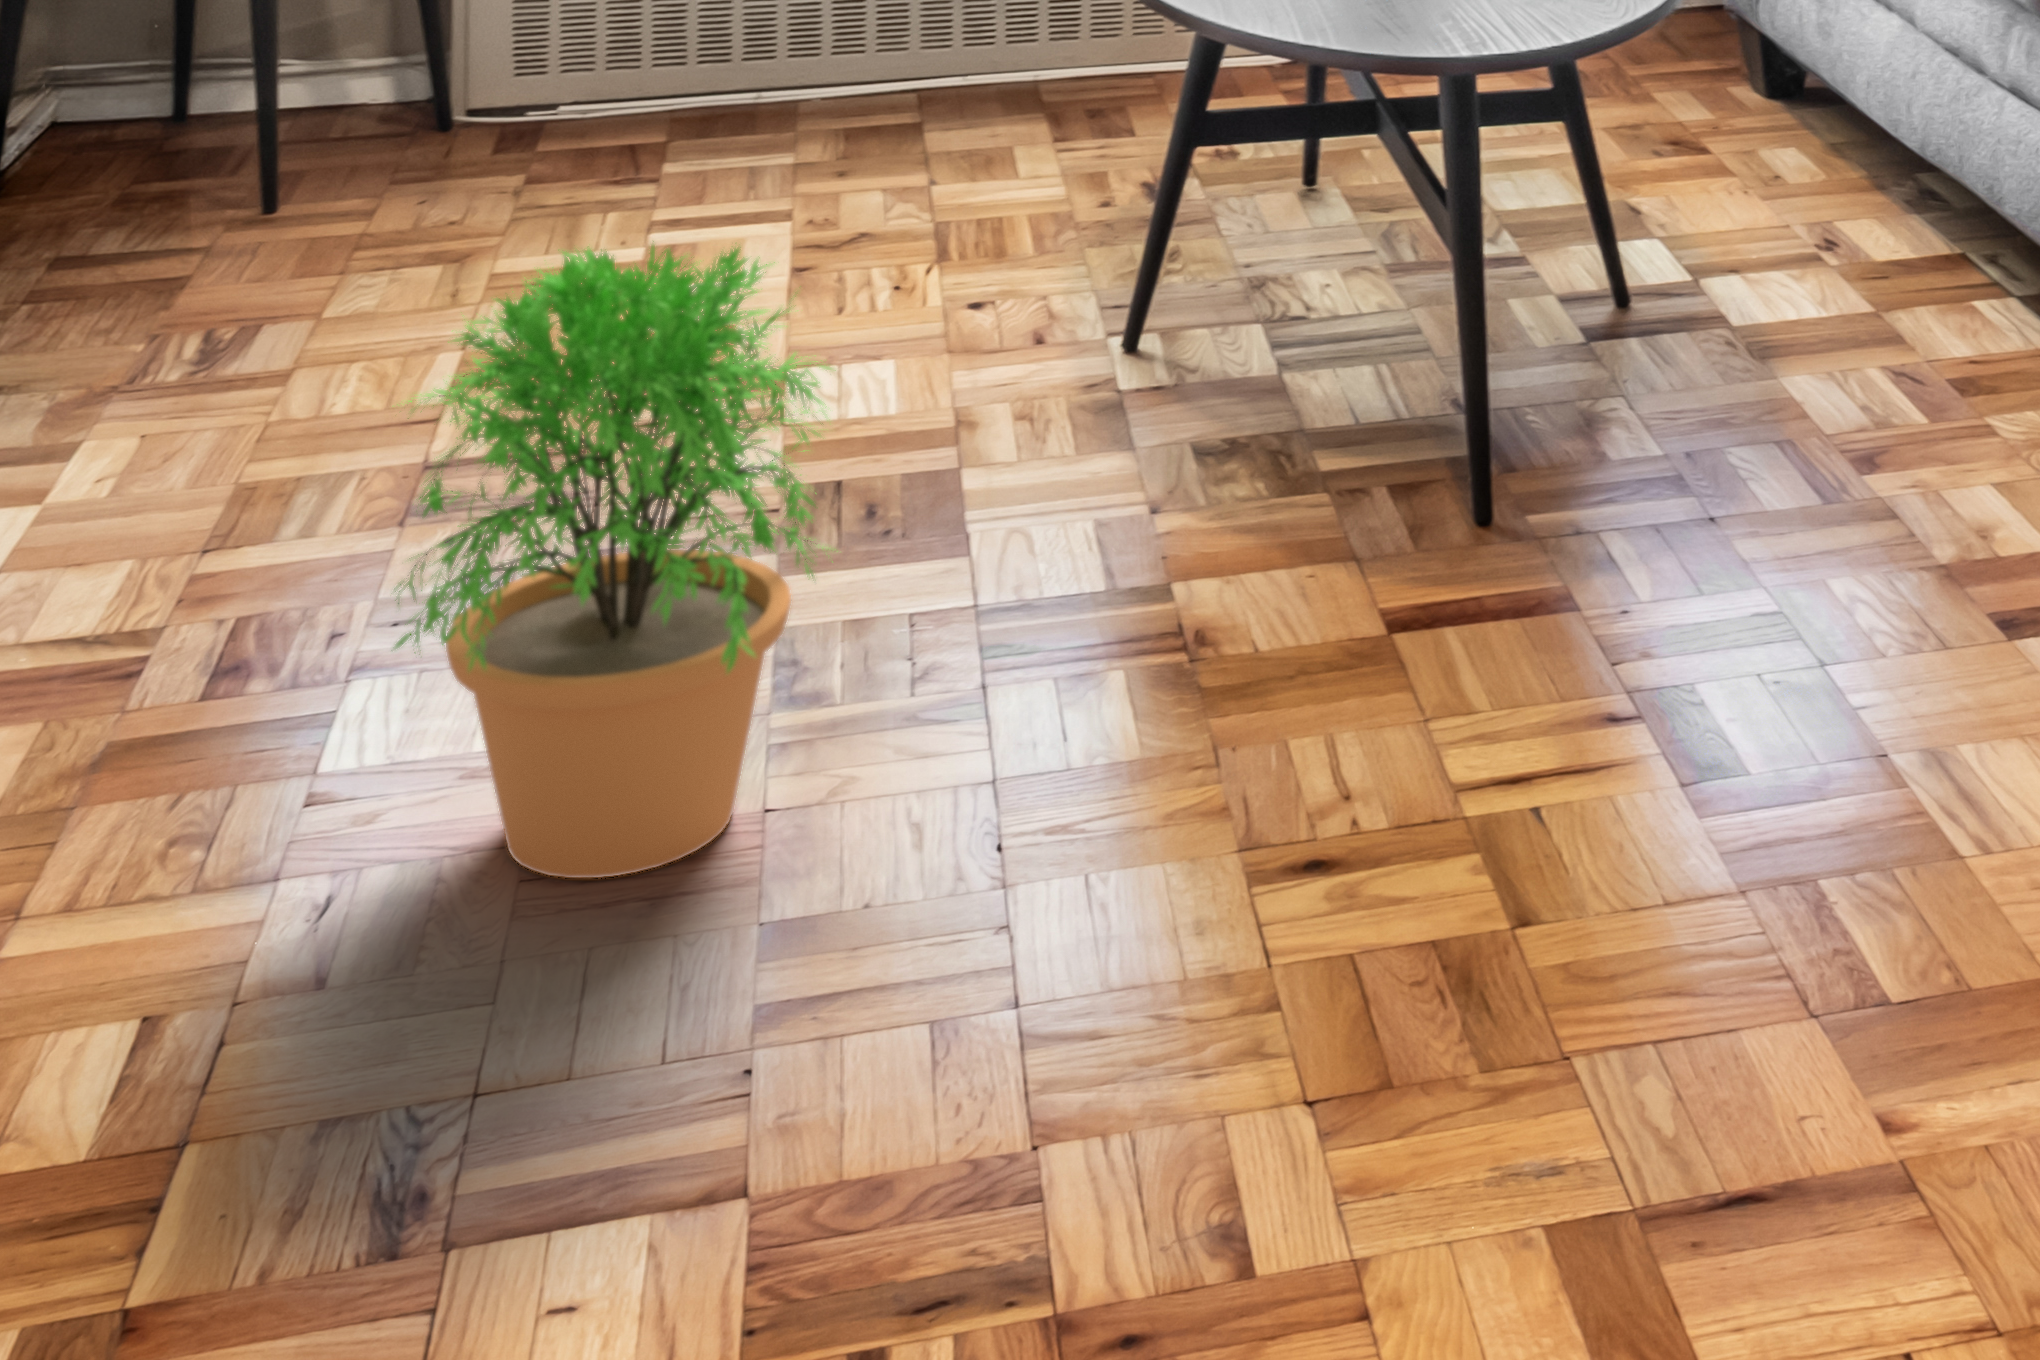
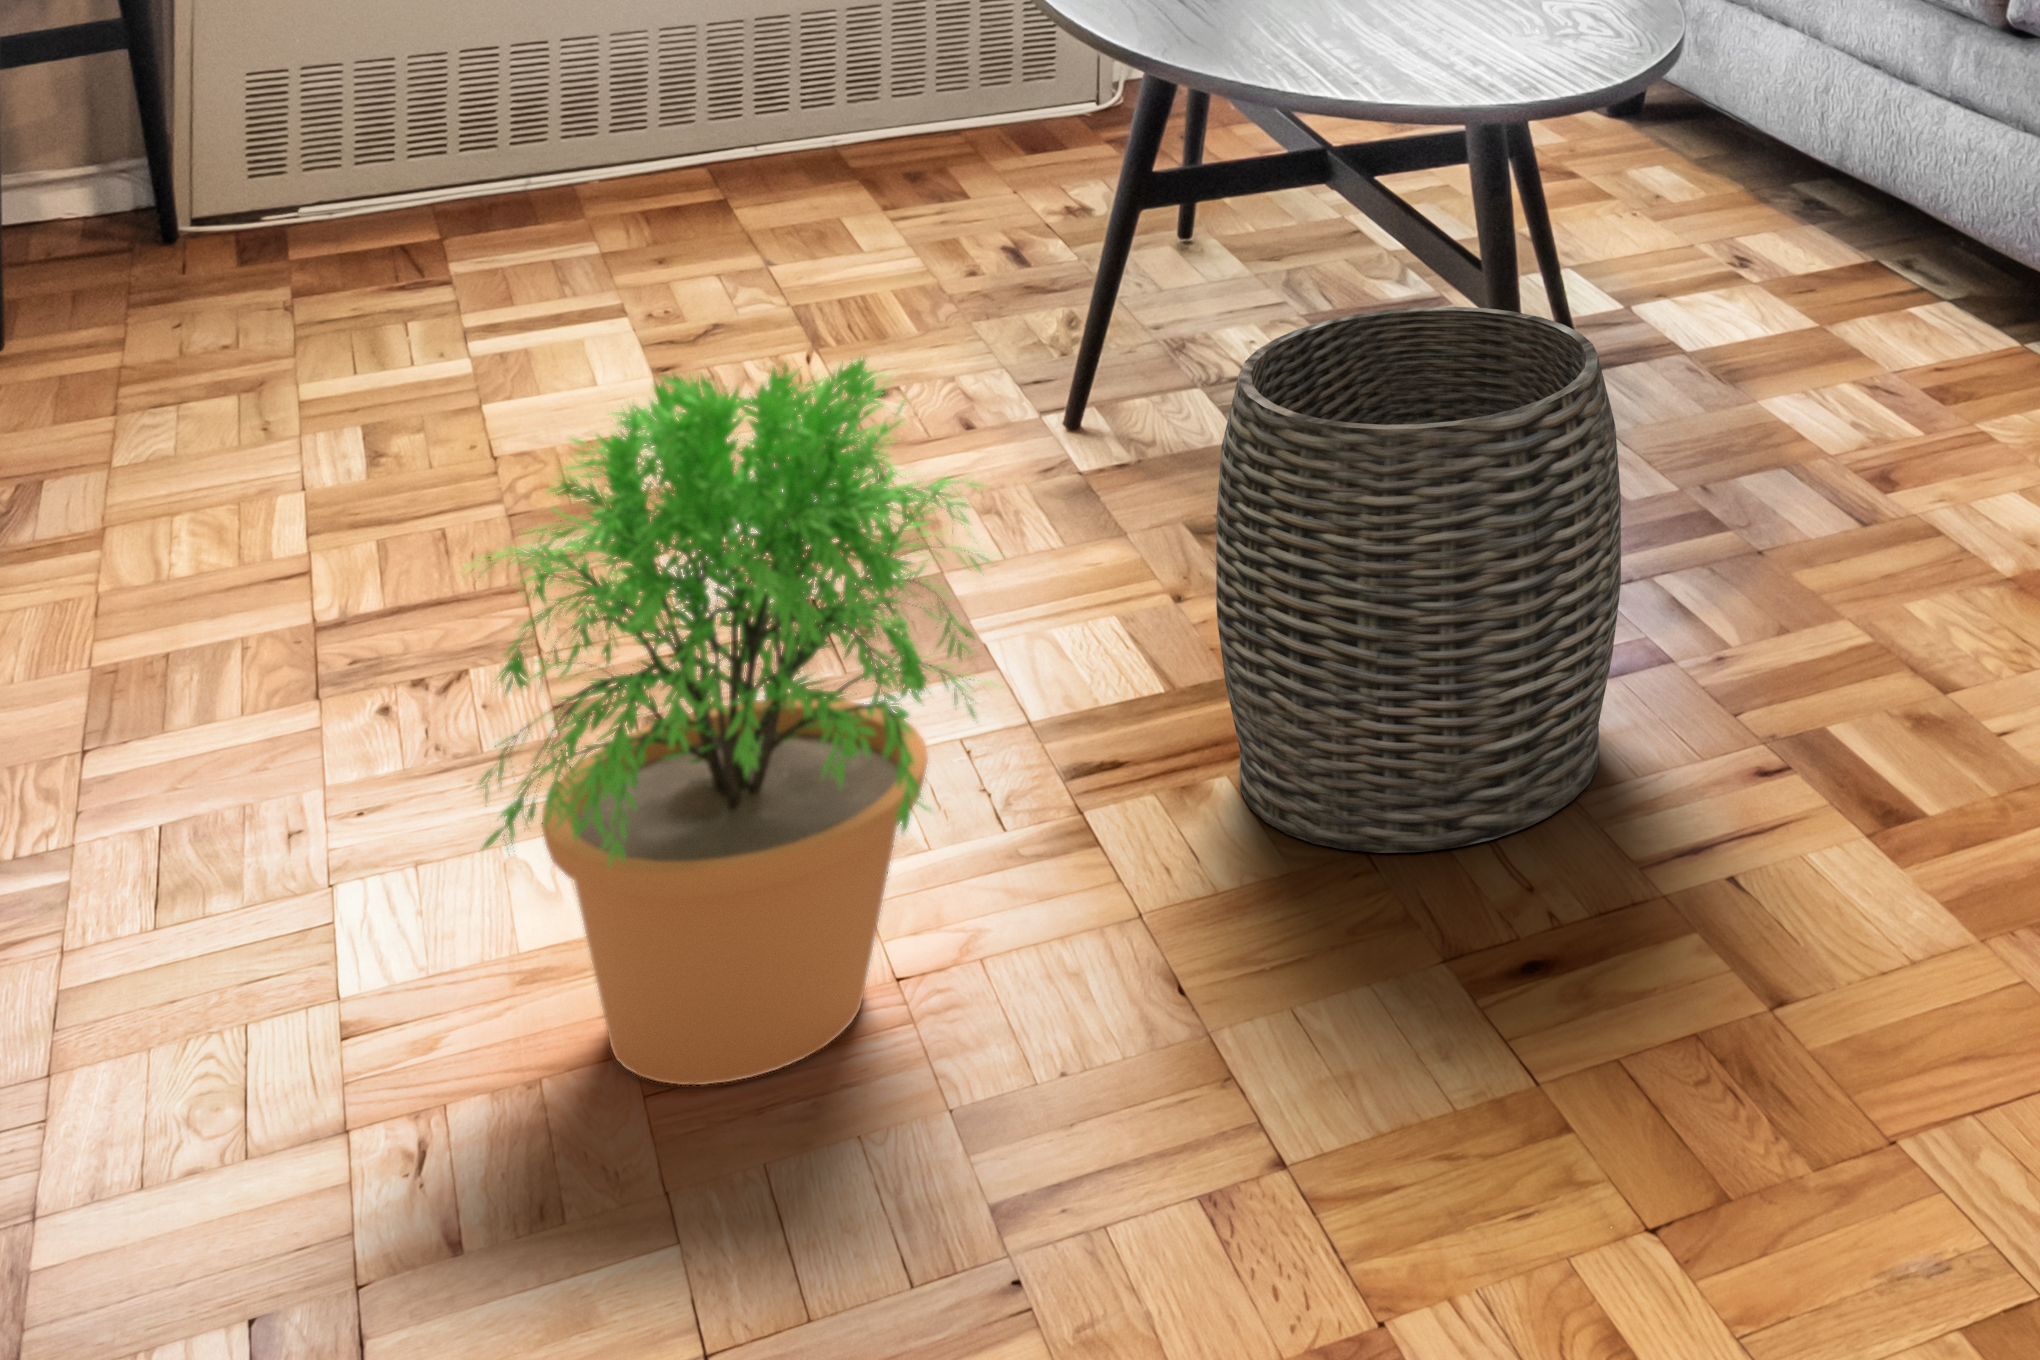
woven basket: none [1110,246,1495,753] -> present [1216,307,1621,853]

